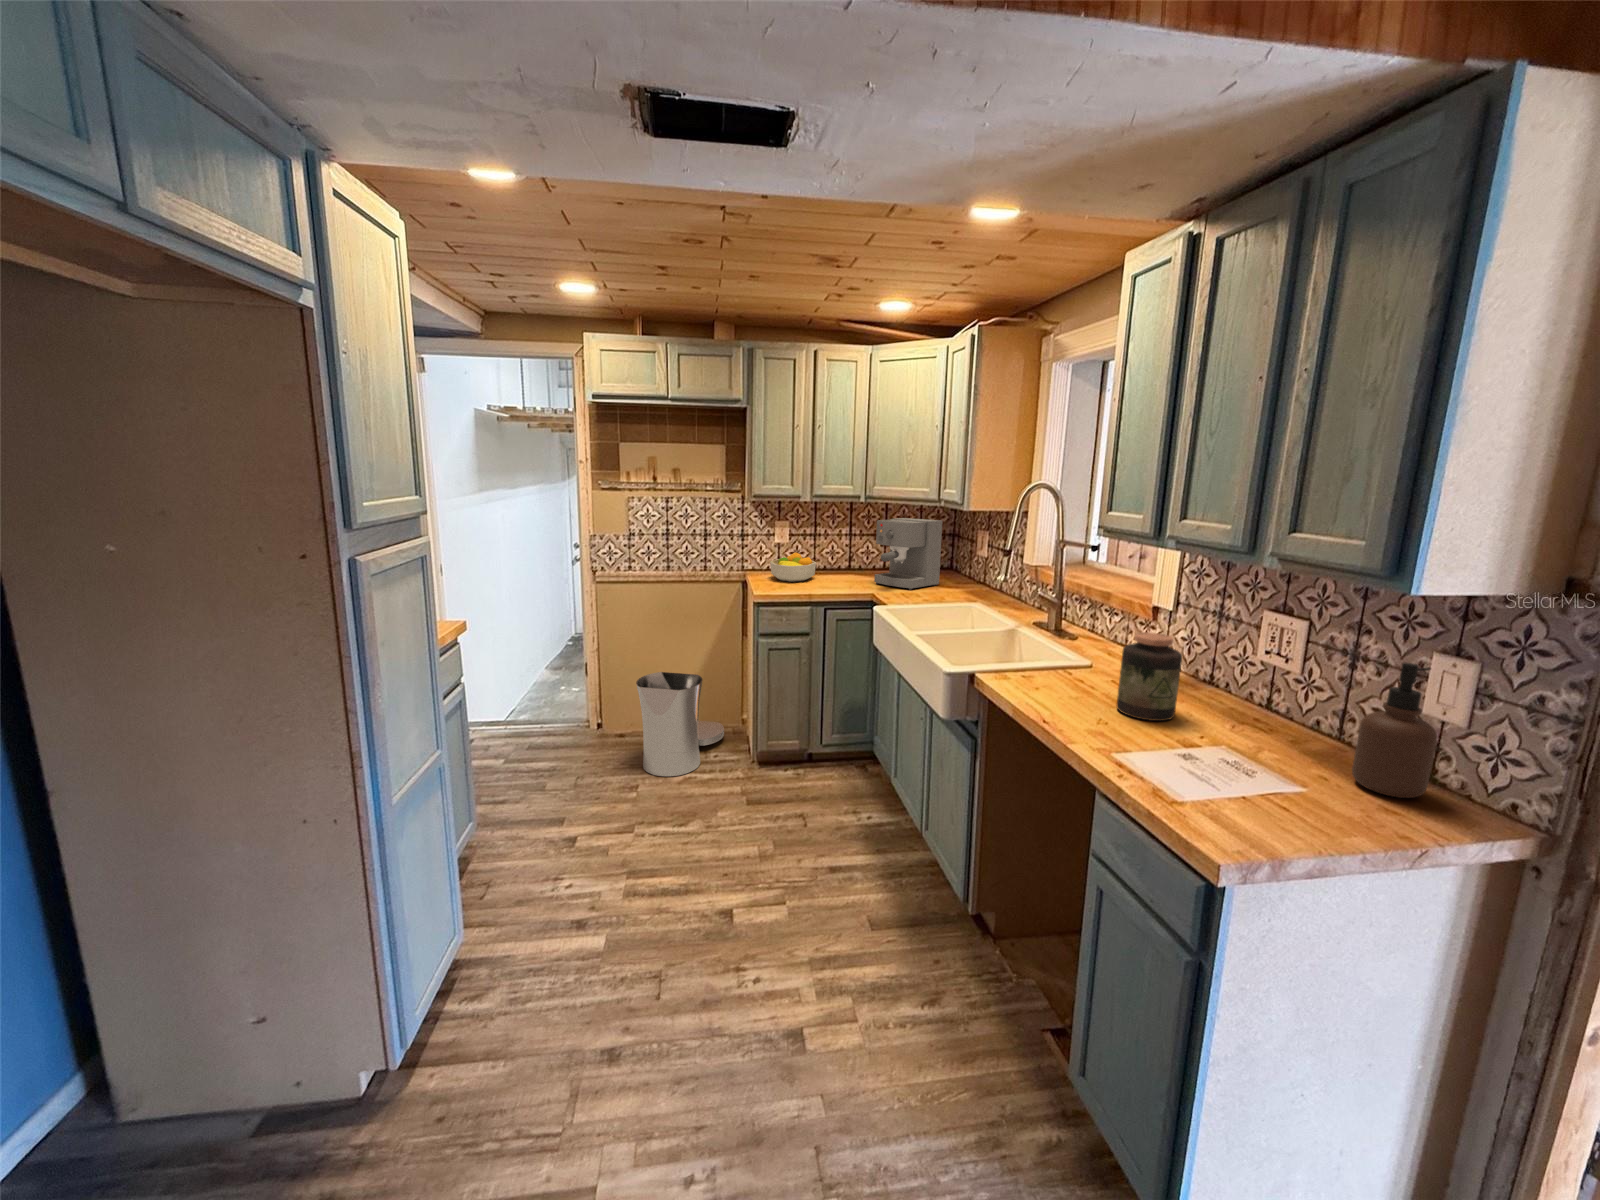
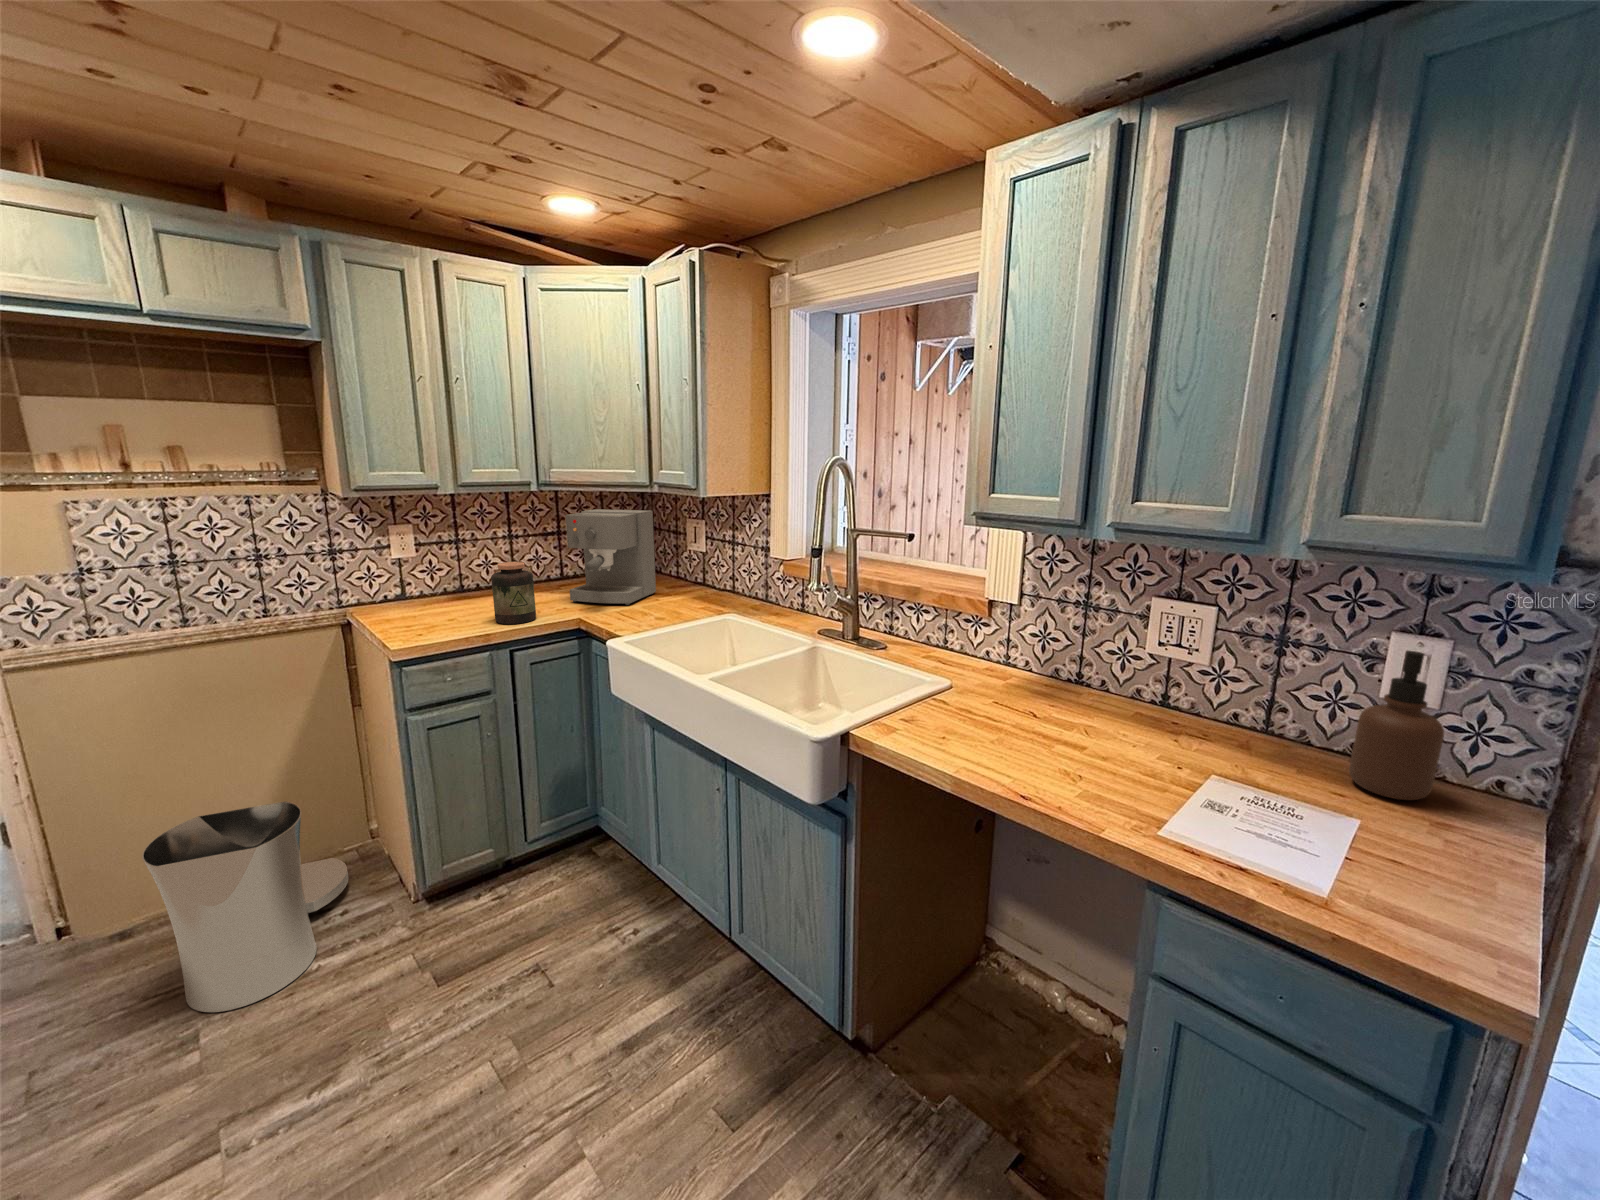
fruit bowl: present [770,552,816,582] -> none [393,569,473,616]
jar: present [1117,632,1182,721] -> present [491,562,536,624]

